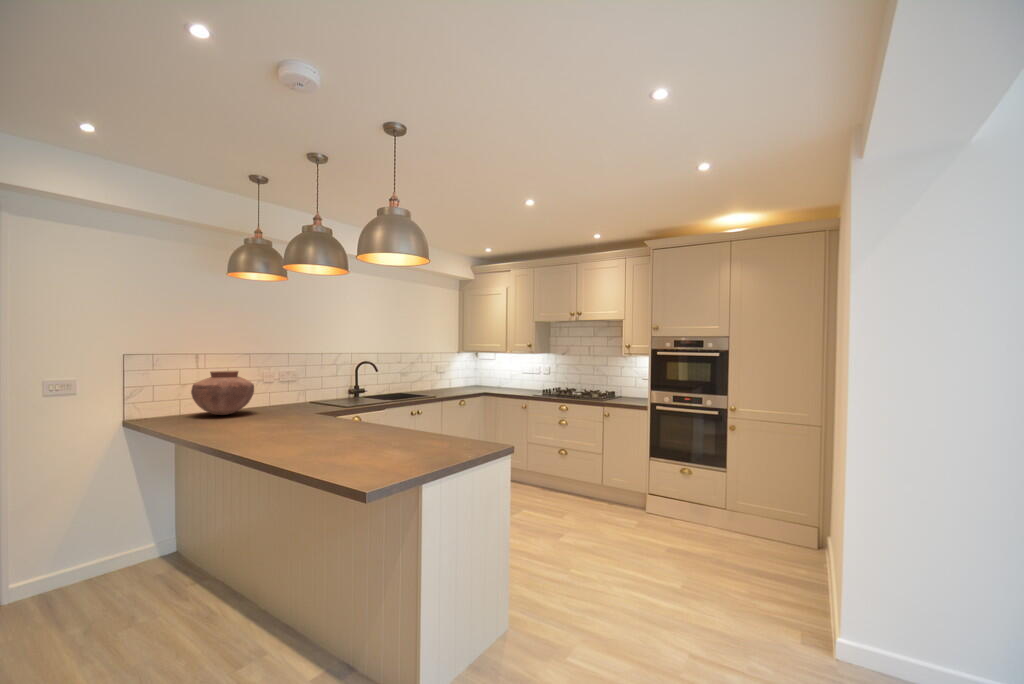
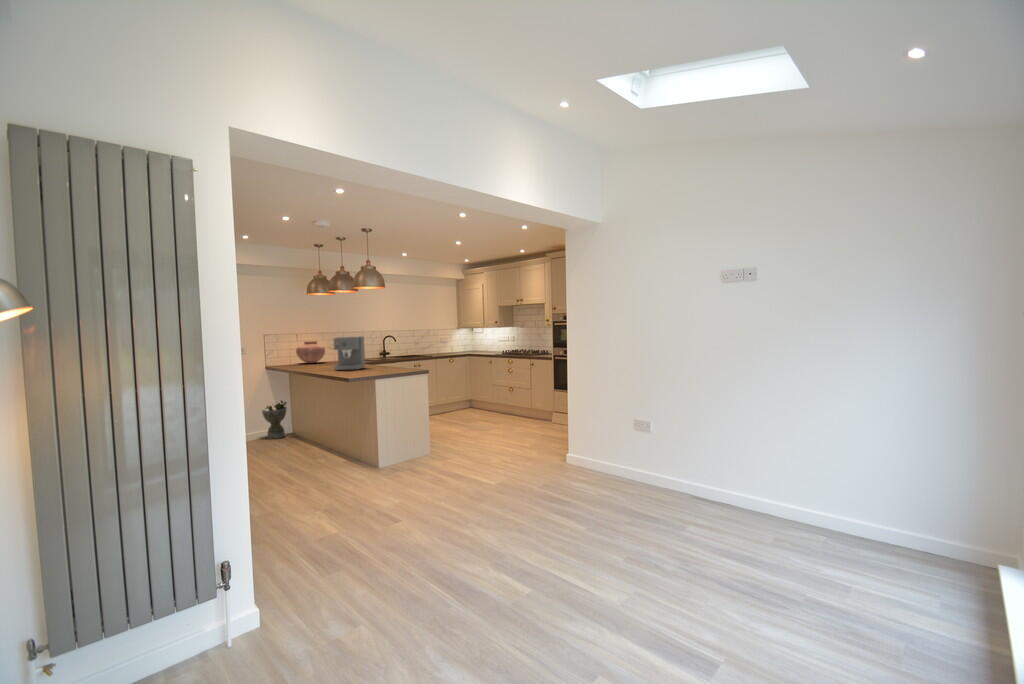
coffee maker: none [293,369,361,451] -> present [333,336,365,370]
planter: none [99,494,163,586] -> present [262,401,287,439]

